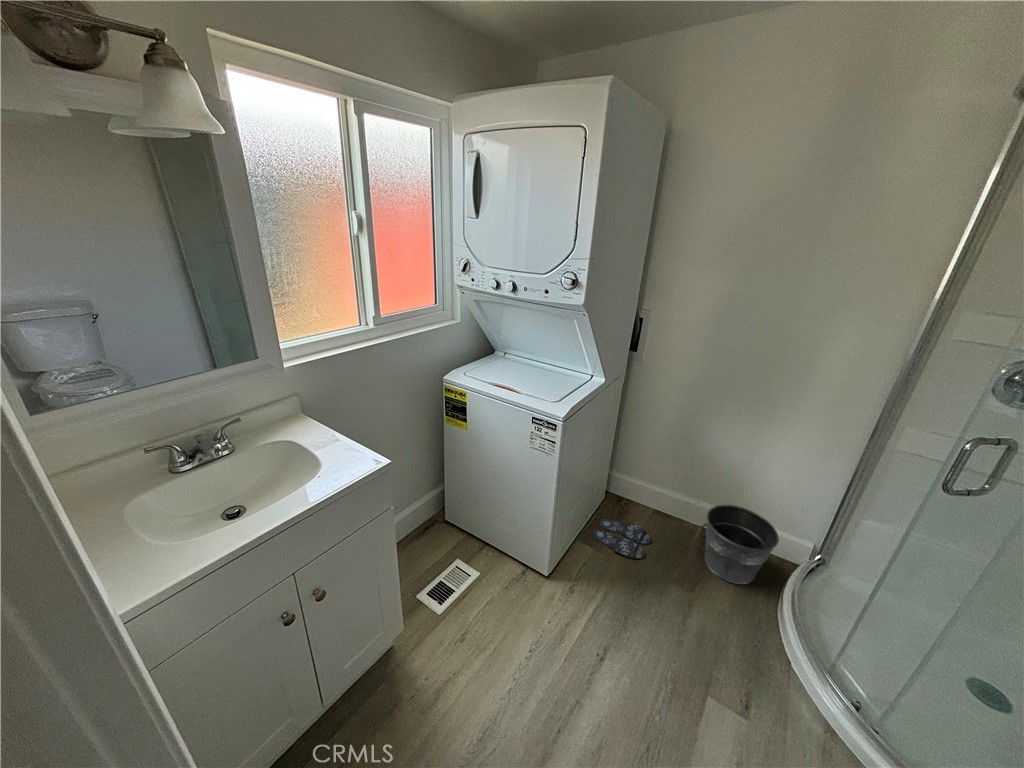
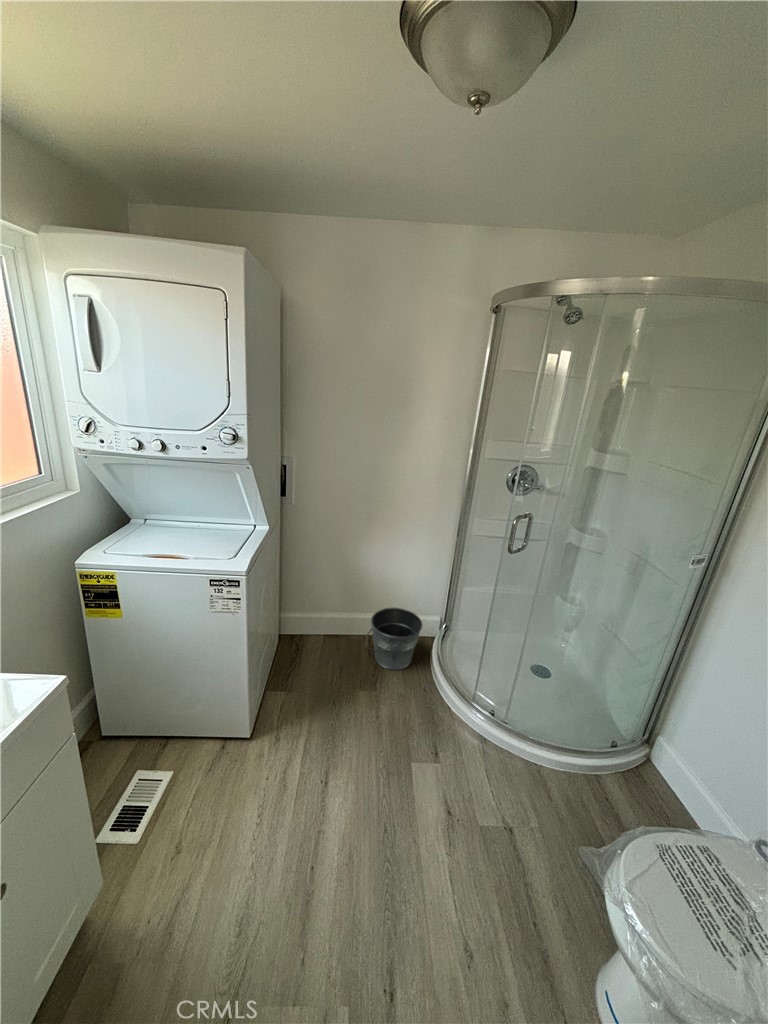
slippers: present [592,518,652,559] -> none [280,653,333,685]

